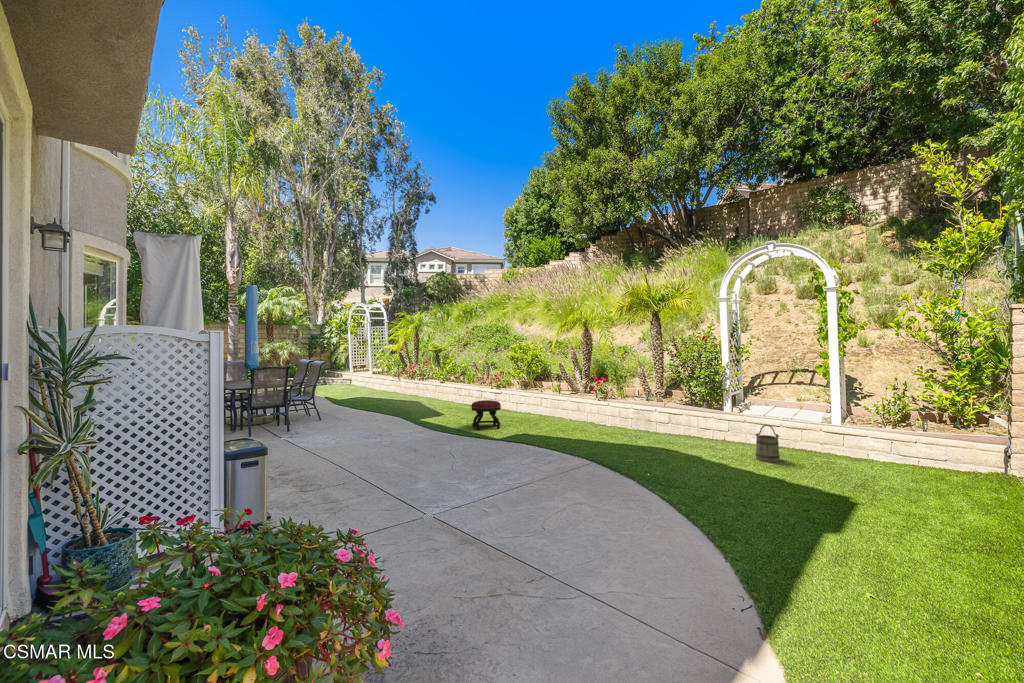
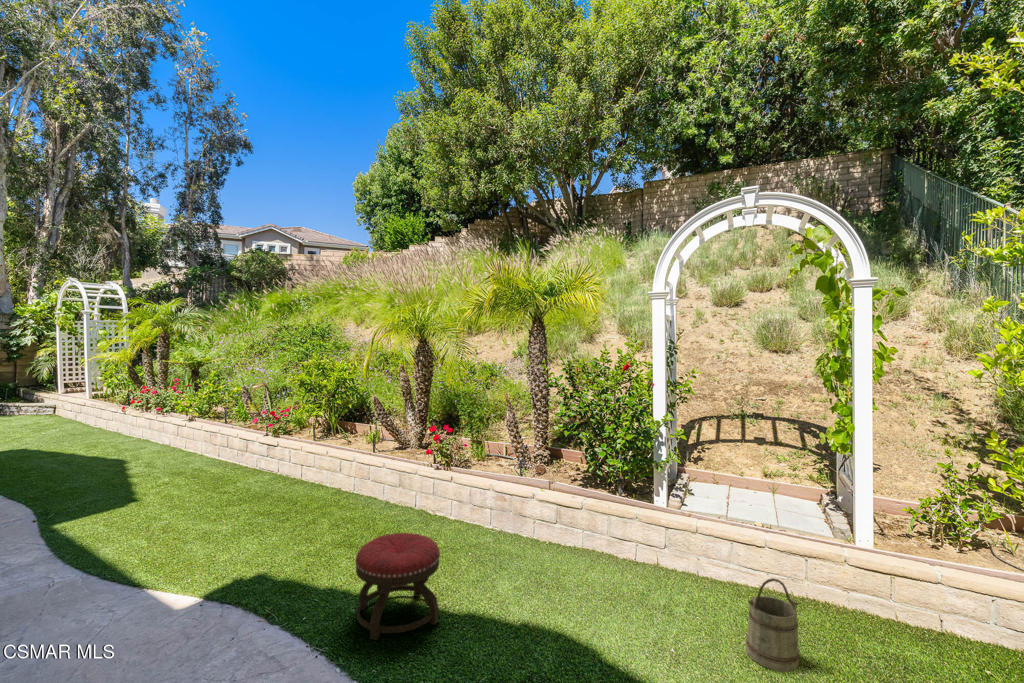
ottoman: present [471,400,501,430] -> present [355,533,440,640]

